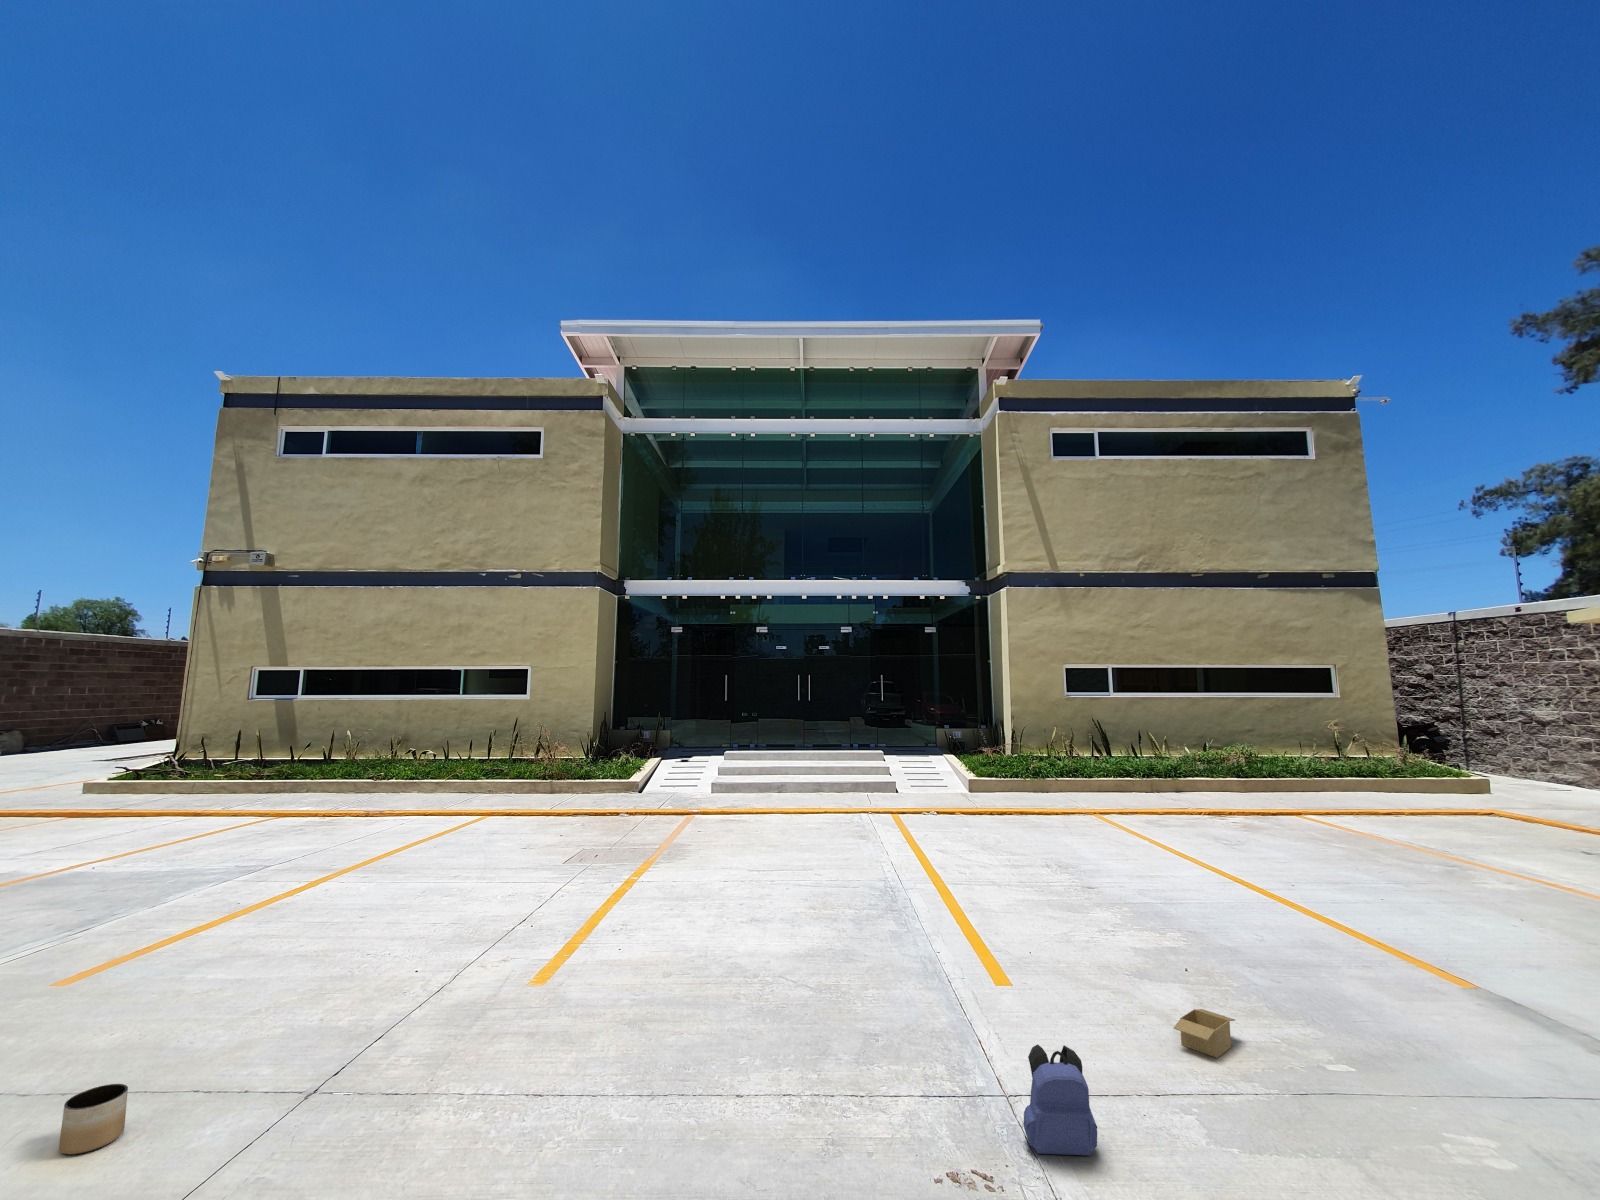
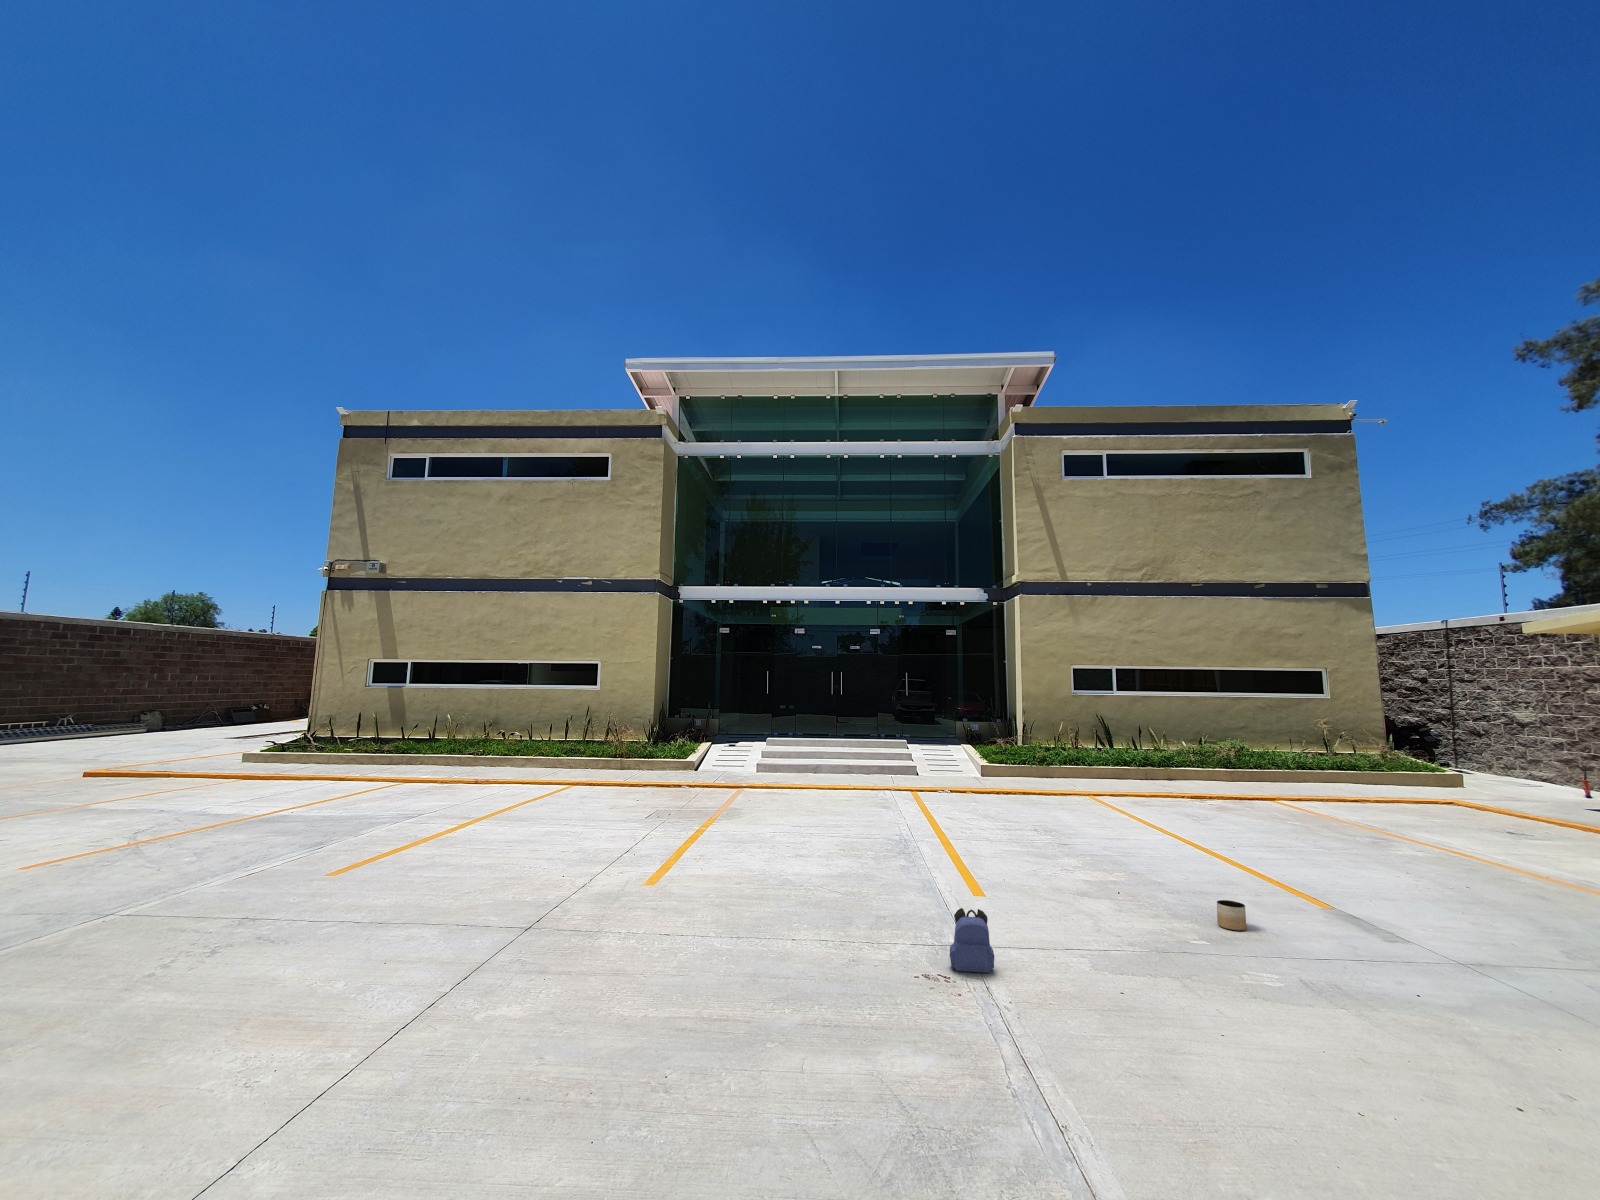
cardboard box: present [1174,1009,1235,1058] -> none [1071,908,1117,936]
planter: present [59,1084,128,1155] -> present [1217,900,1247,931]

